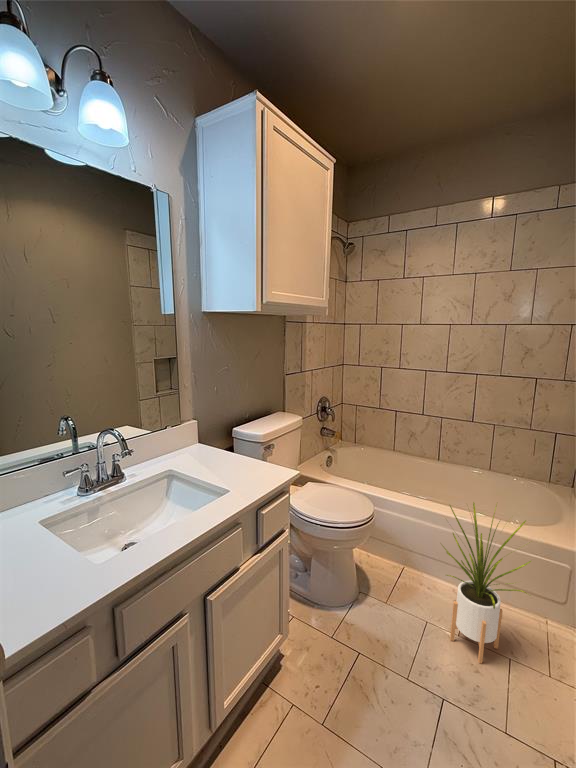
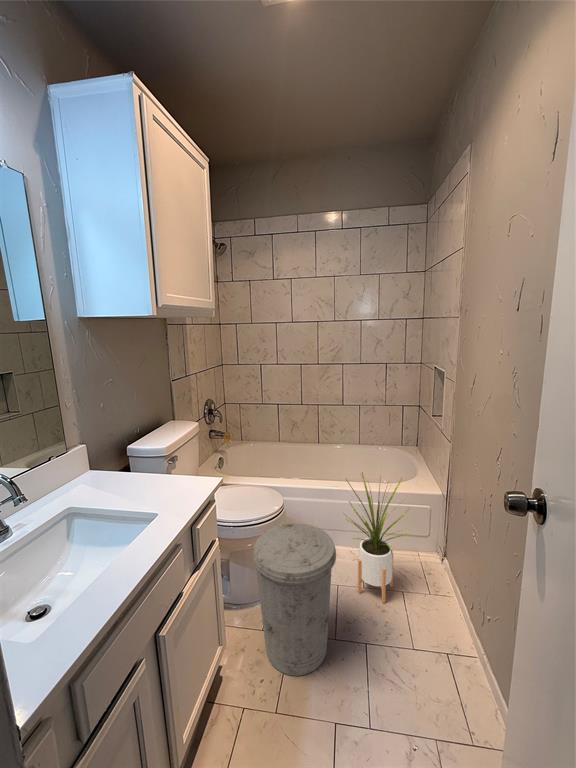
trash can: none [324,536,415,700] -> present [253,523,336,676]

